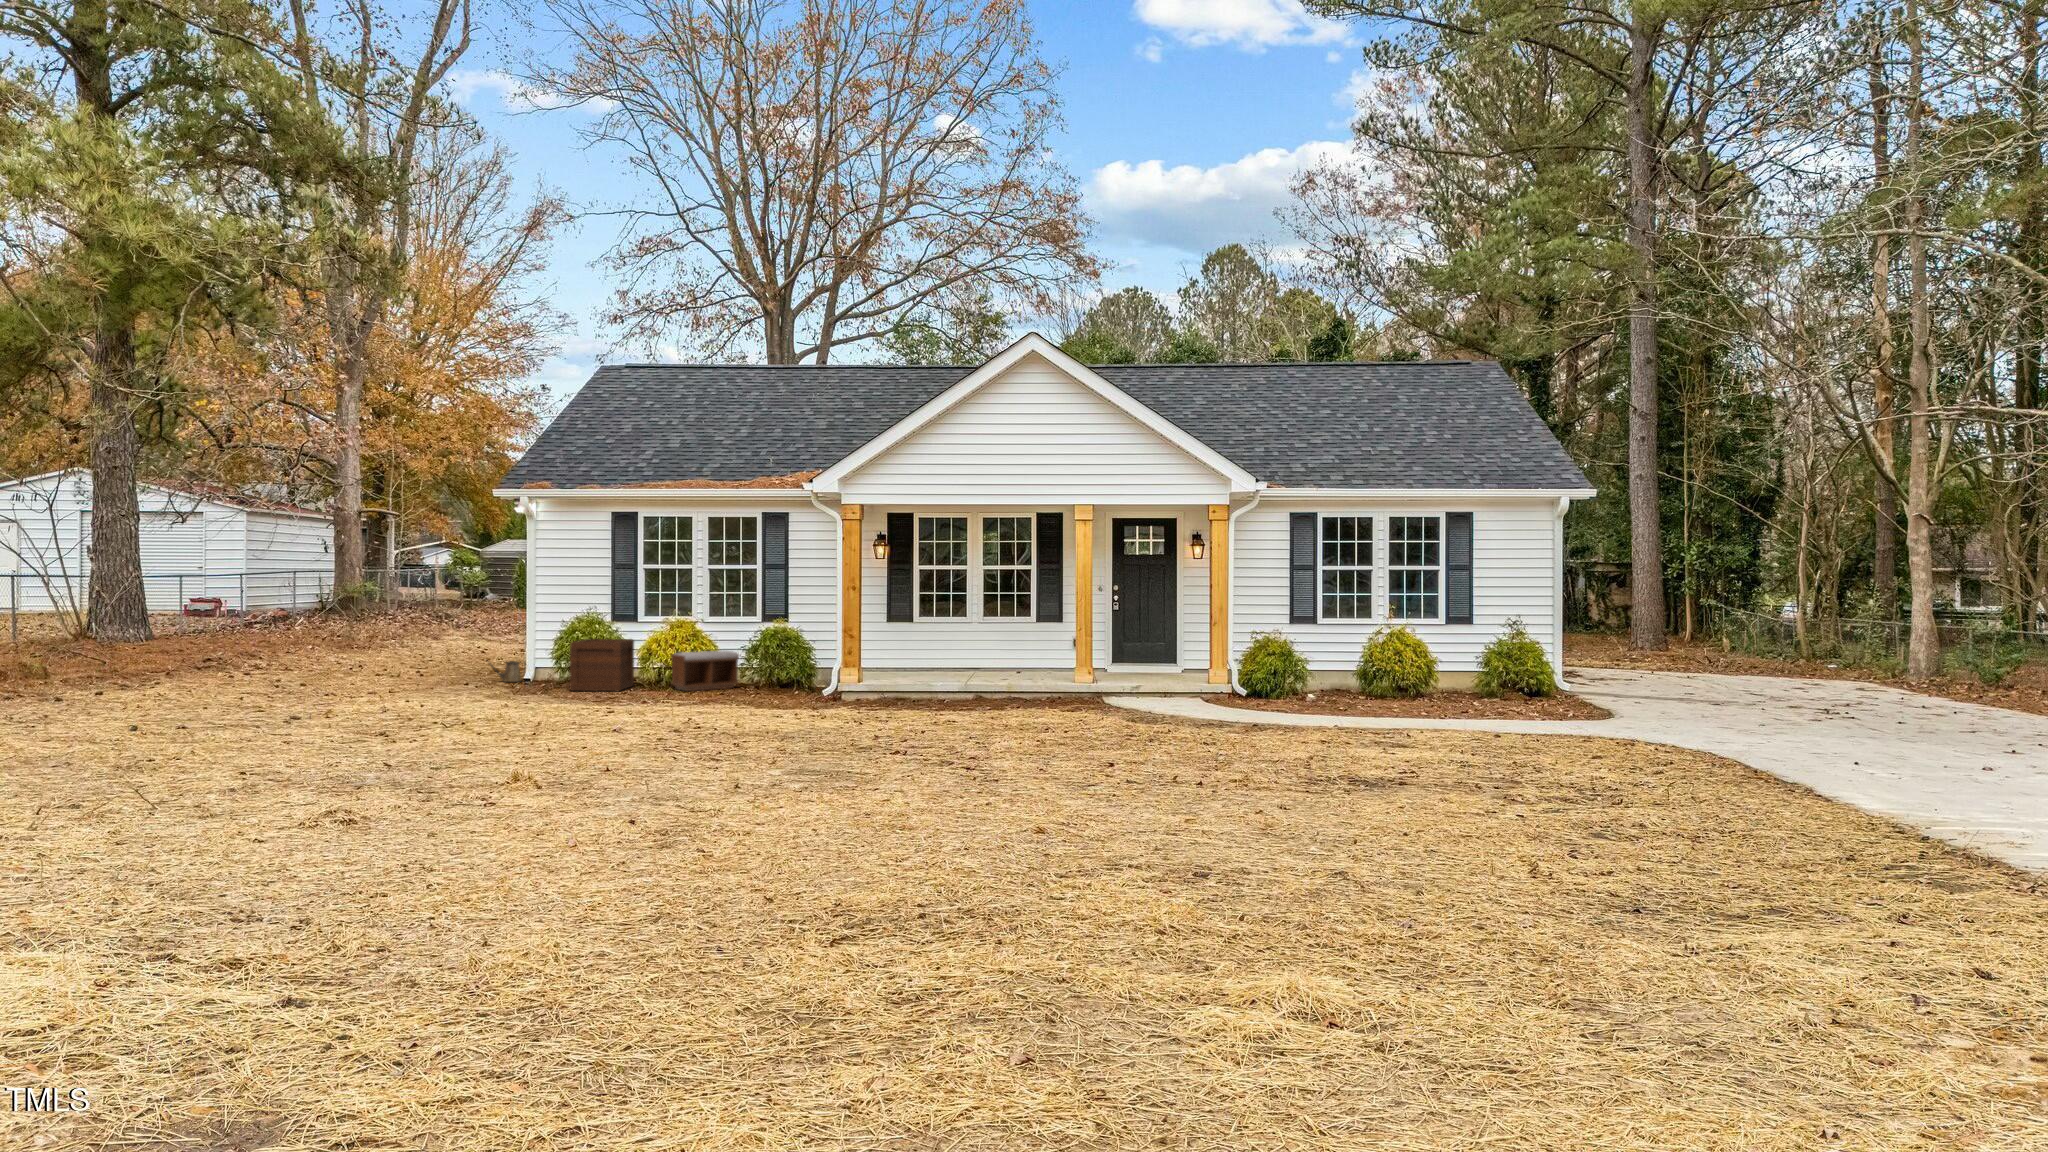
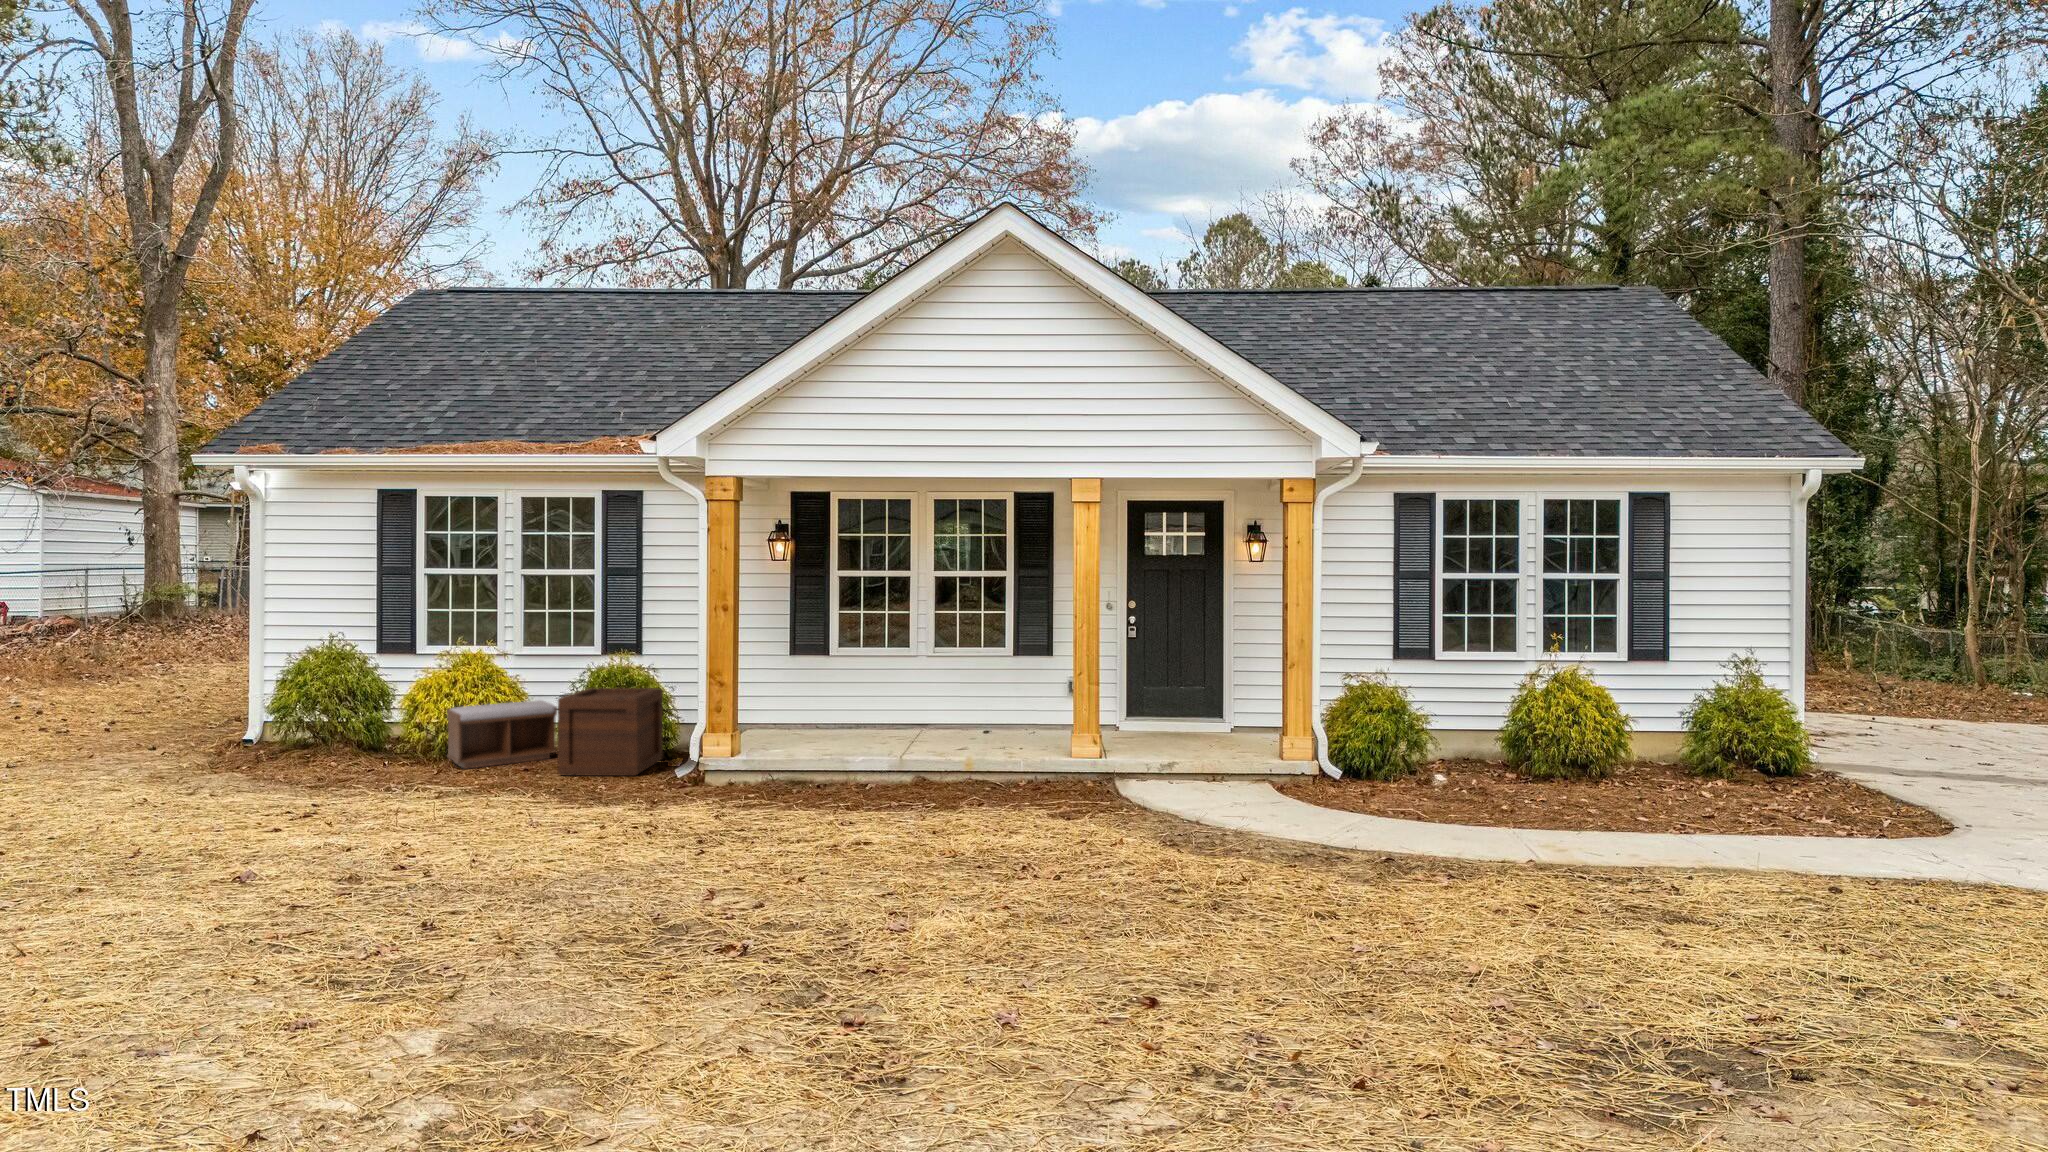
wooden crate: present [570,639,634,691] -> present [558,688,663,776]
watering can: present [490,661,525,682] -> none [180,712,254,746]

